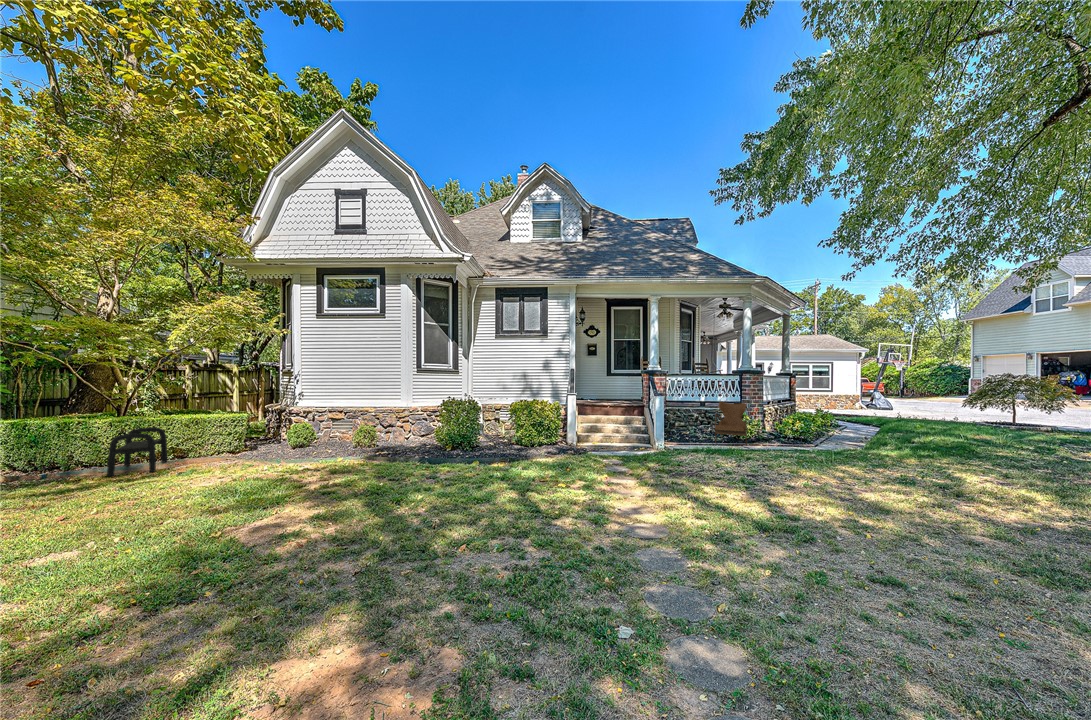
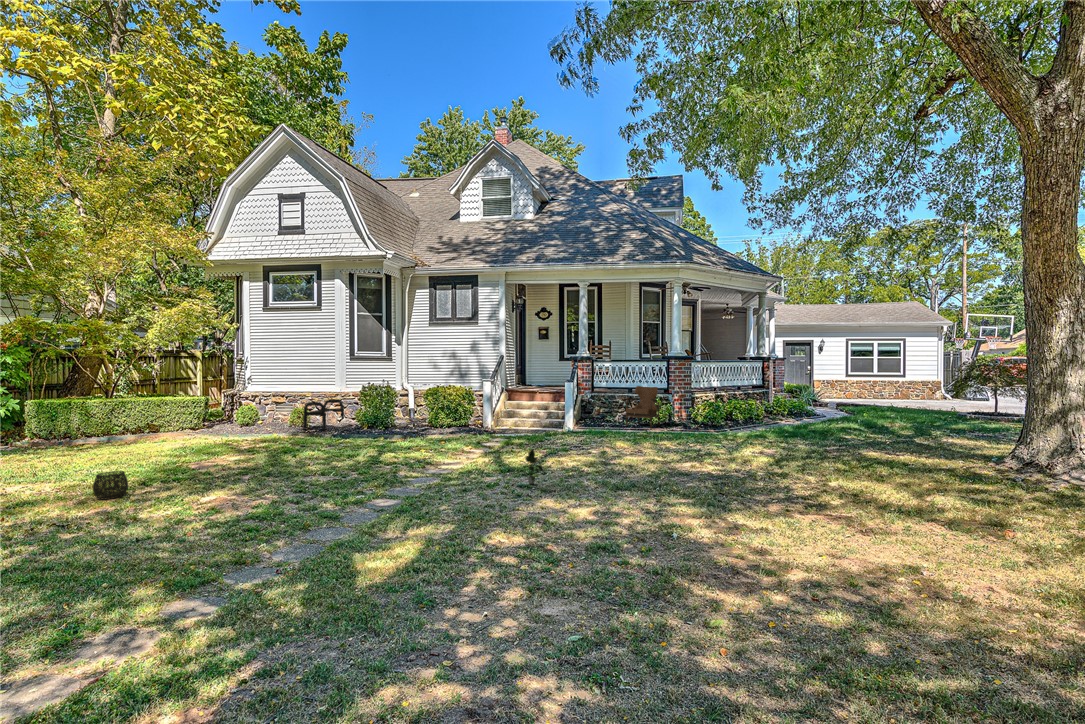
bench: present [107,427,167,476] -> present [303,399,344,430]
potted plant: none [813,507,853,561] -> present [521,449,544,484]
woven basket: none [96,583,175,656] -> present [93,471,128,500]

